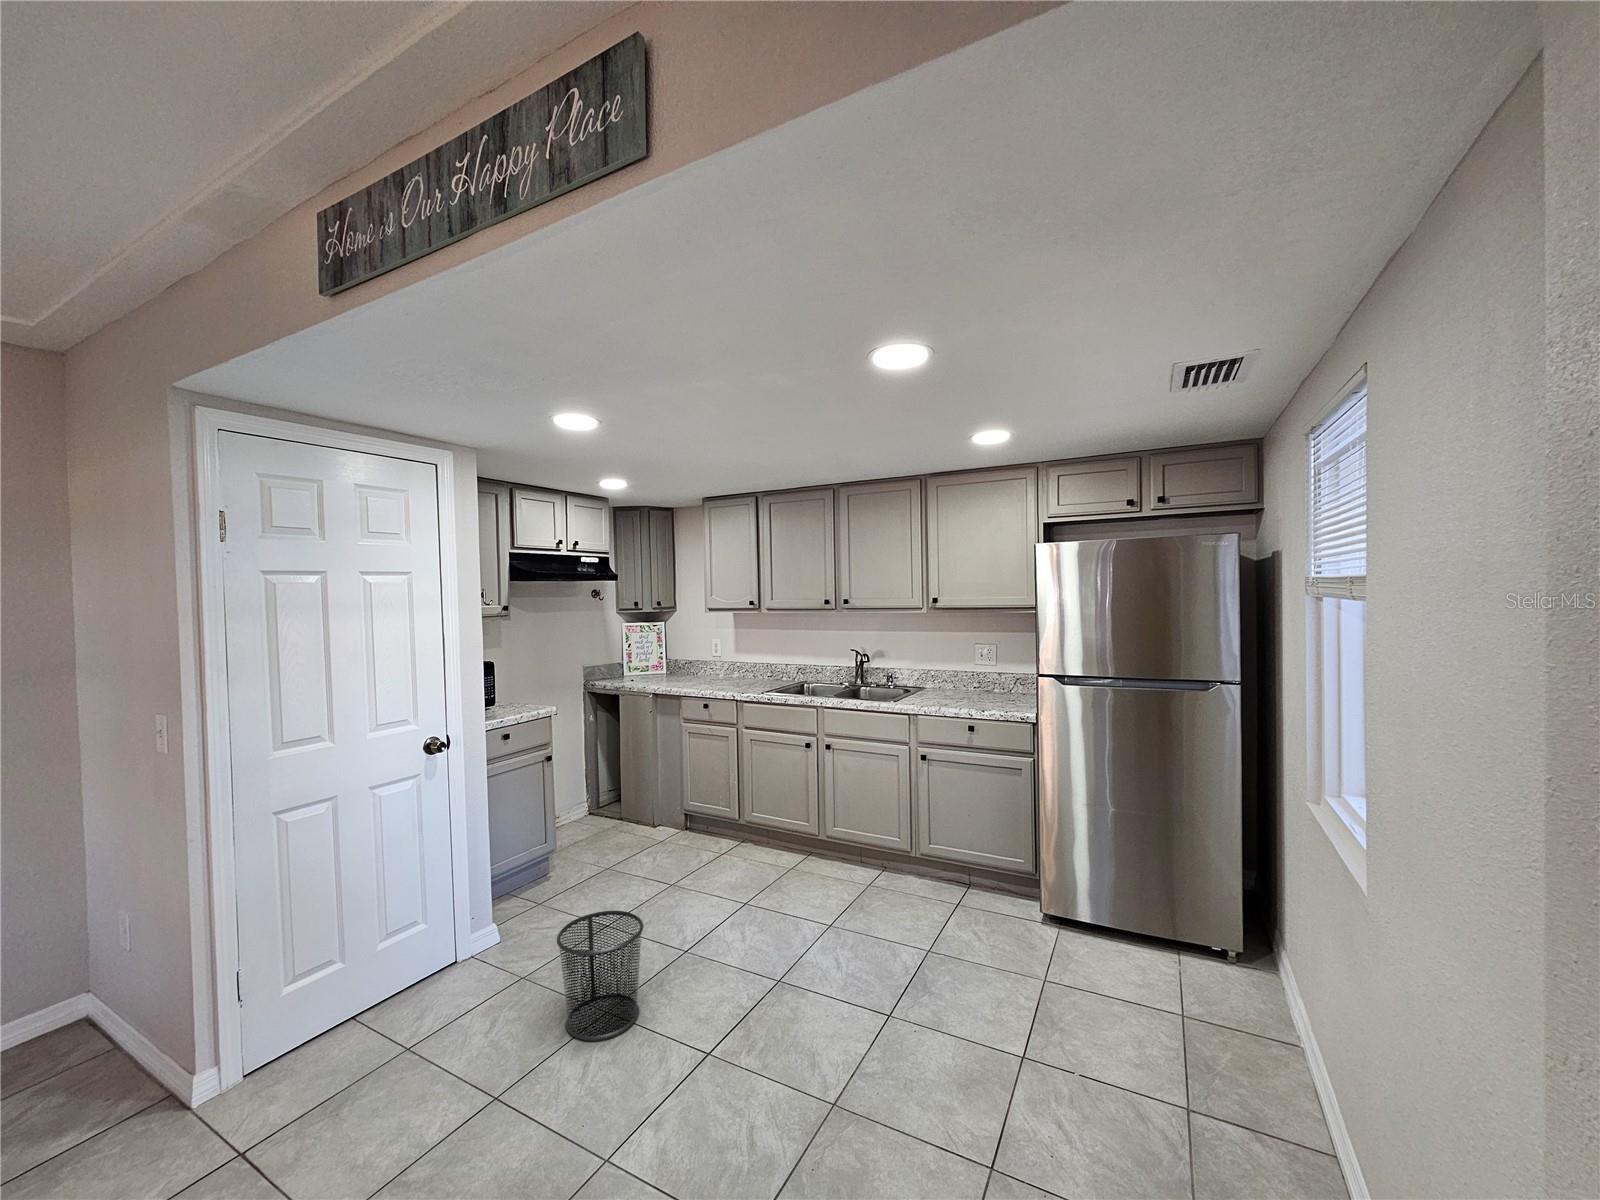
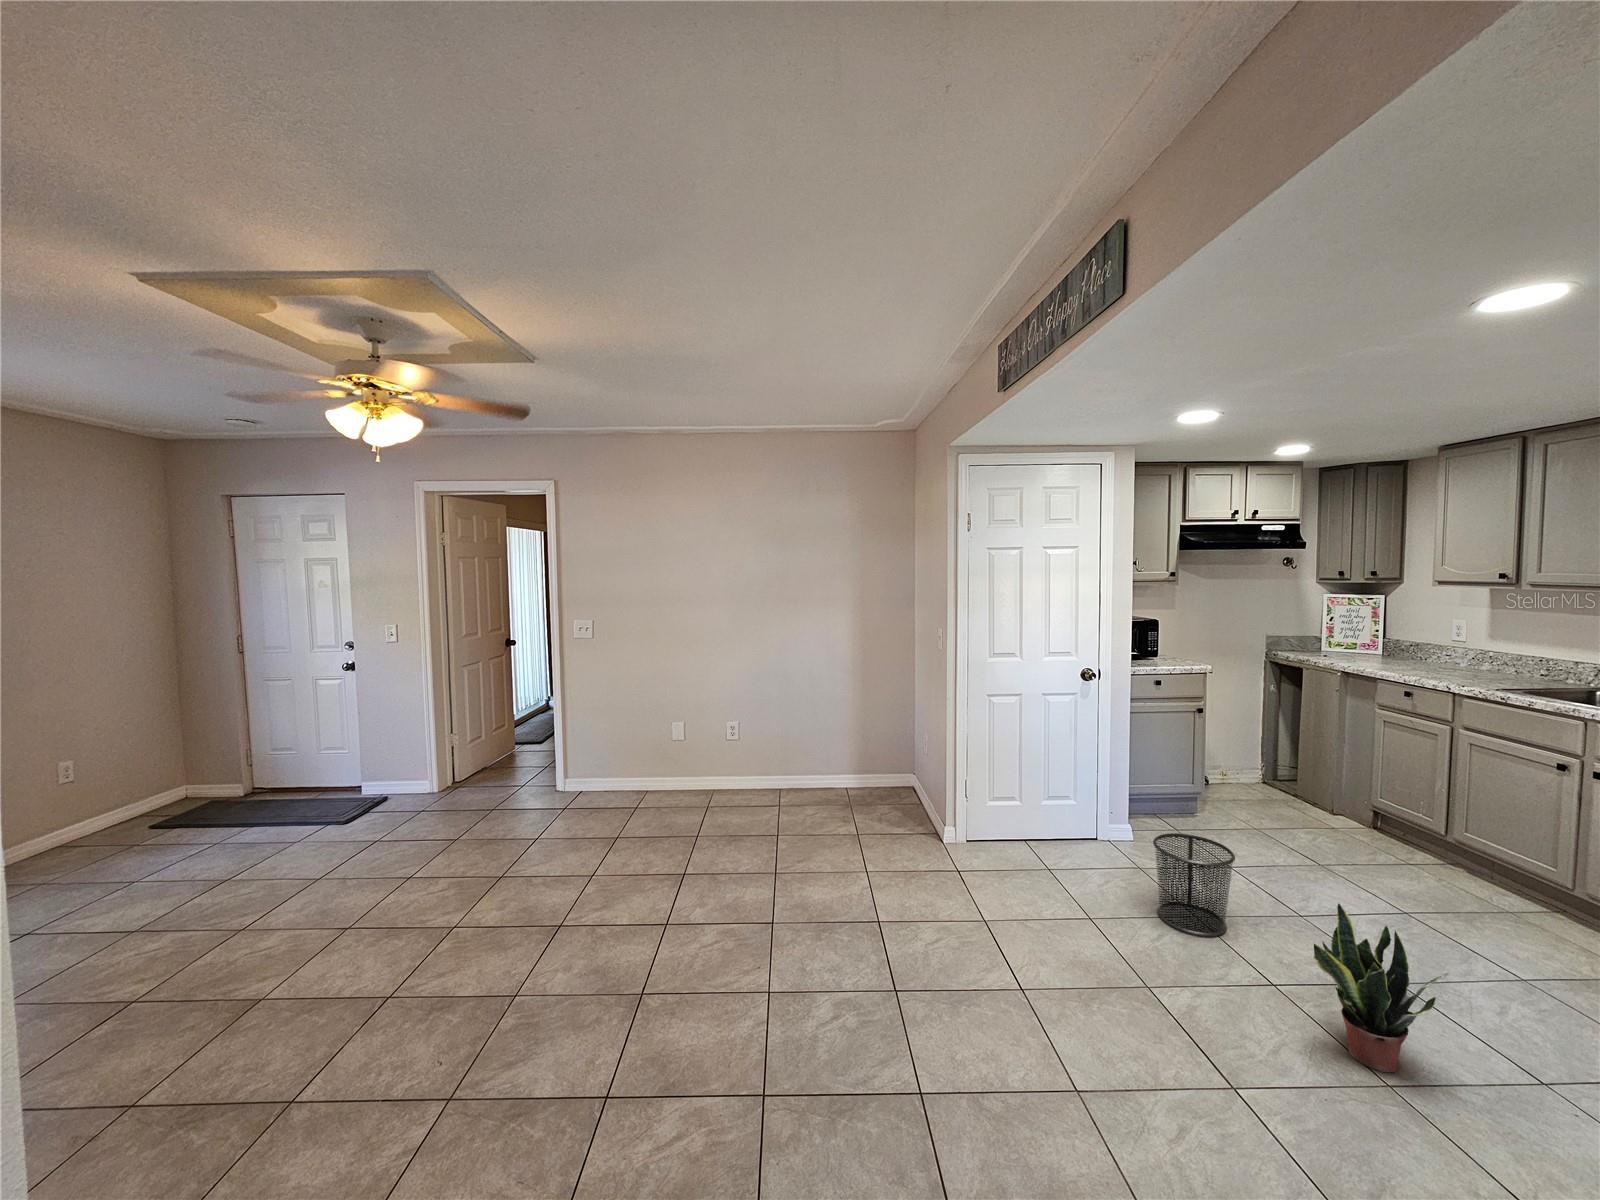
potted plant: none [755,932,843,1084] -> present [1313,903,1450,1072]

